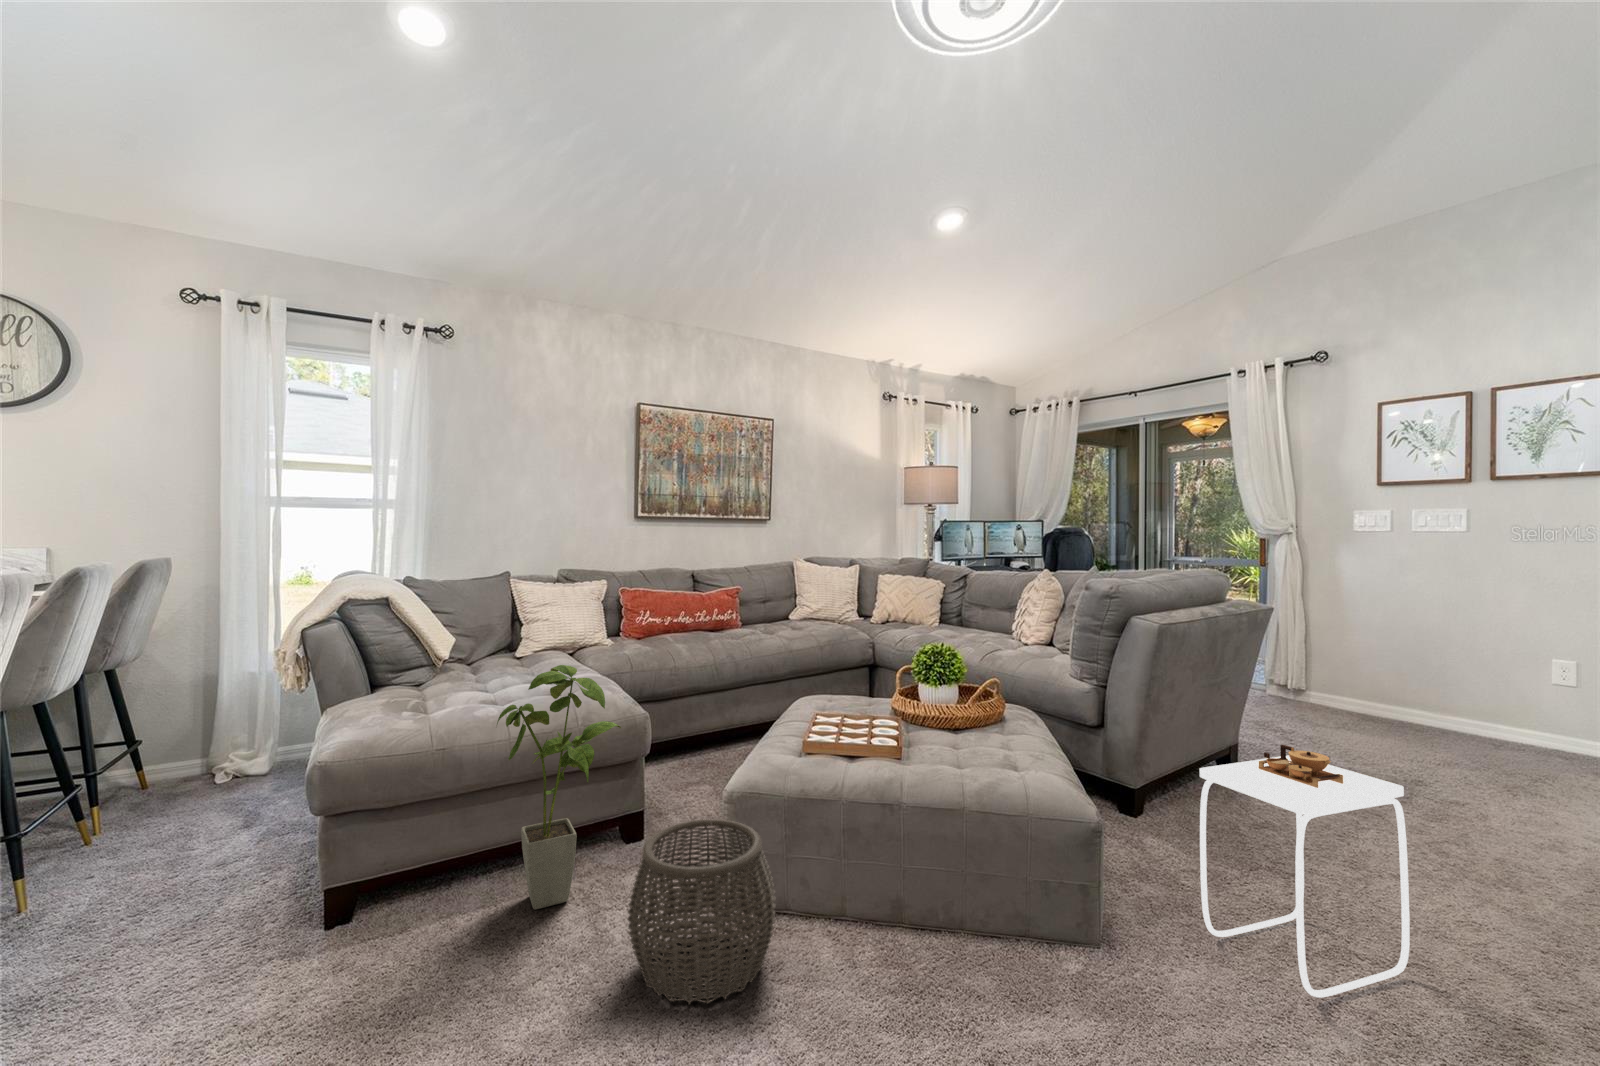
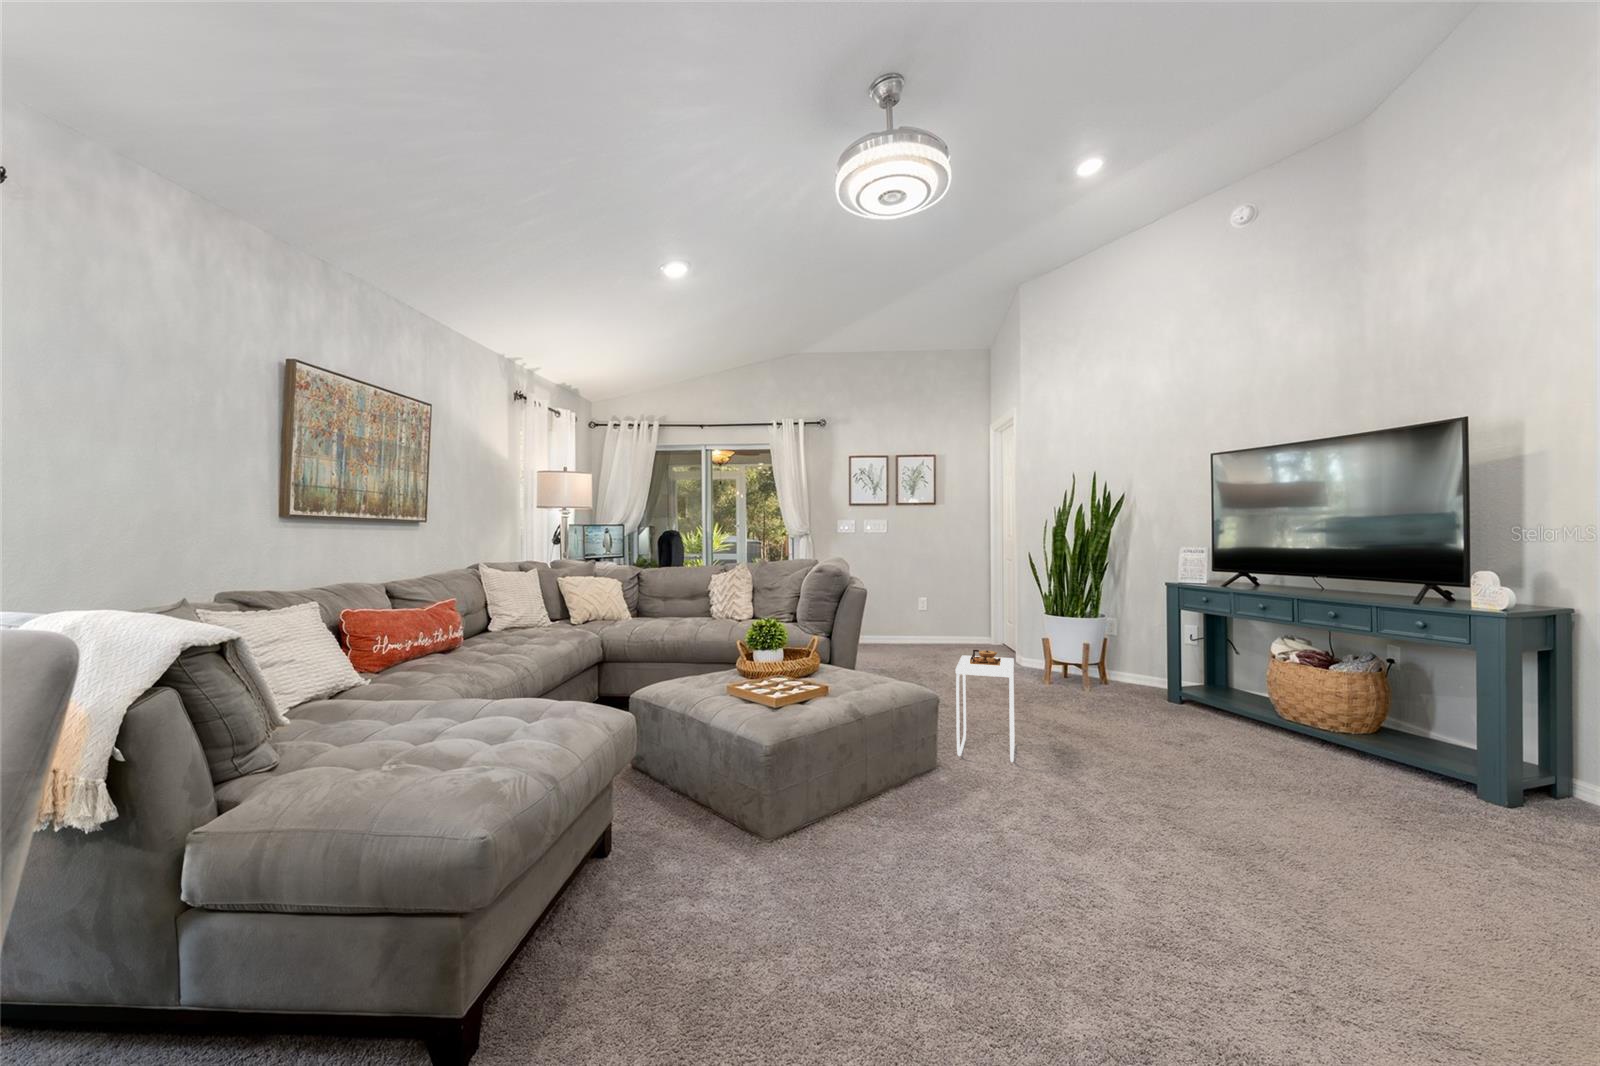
house plant: present [497,665,621,910] -> none [583,686,706,943]
woven basket: present [628,819,776,1004] -> none [766,775,882,915]

